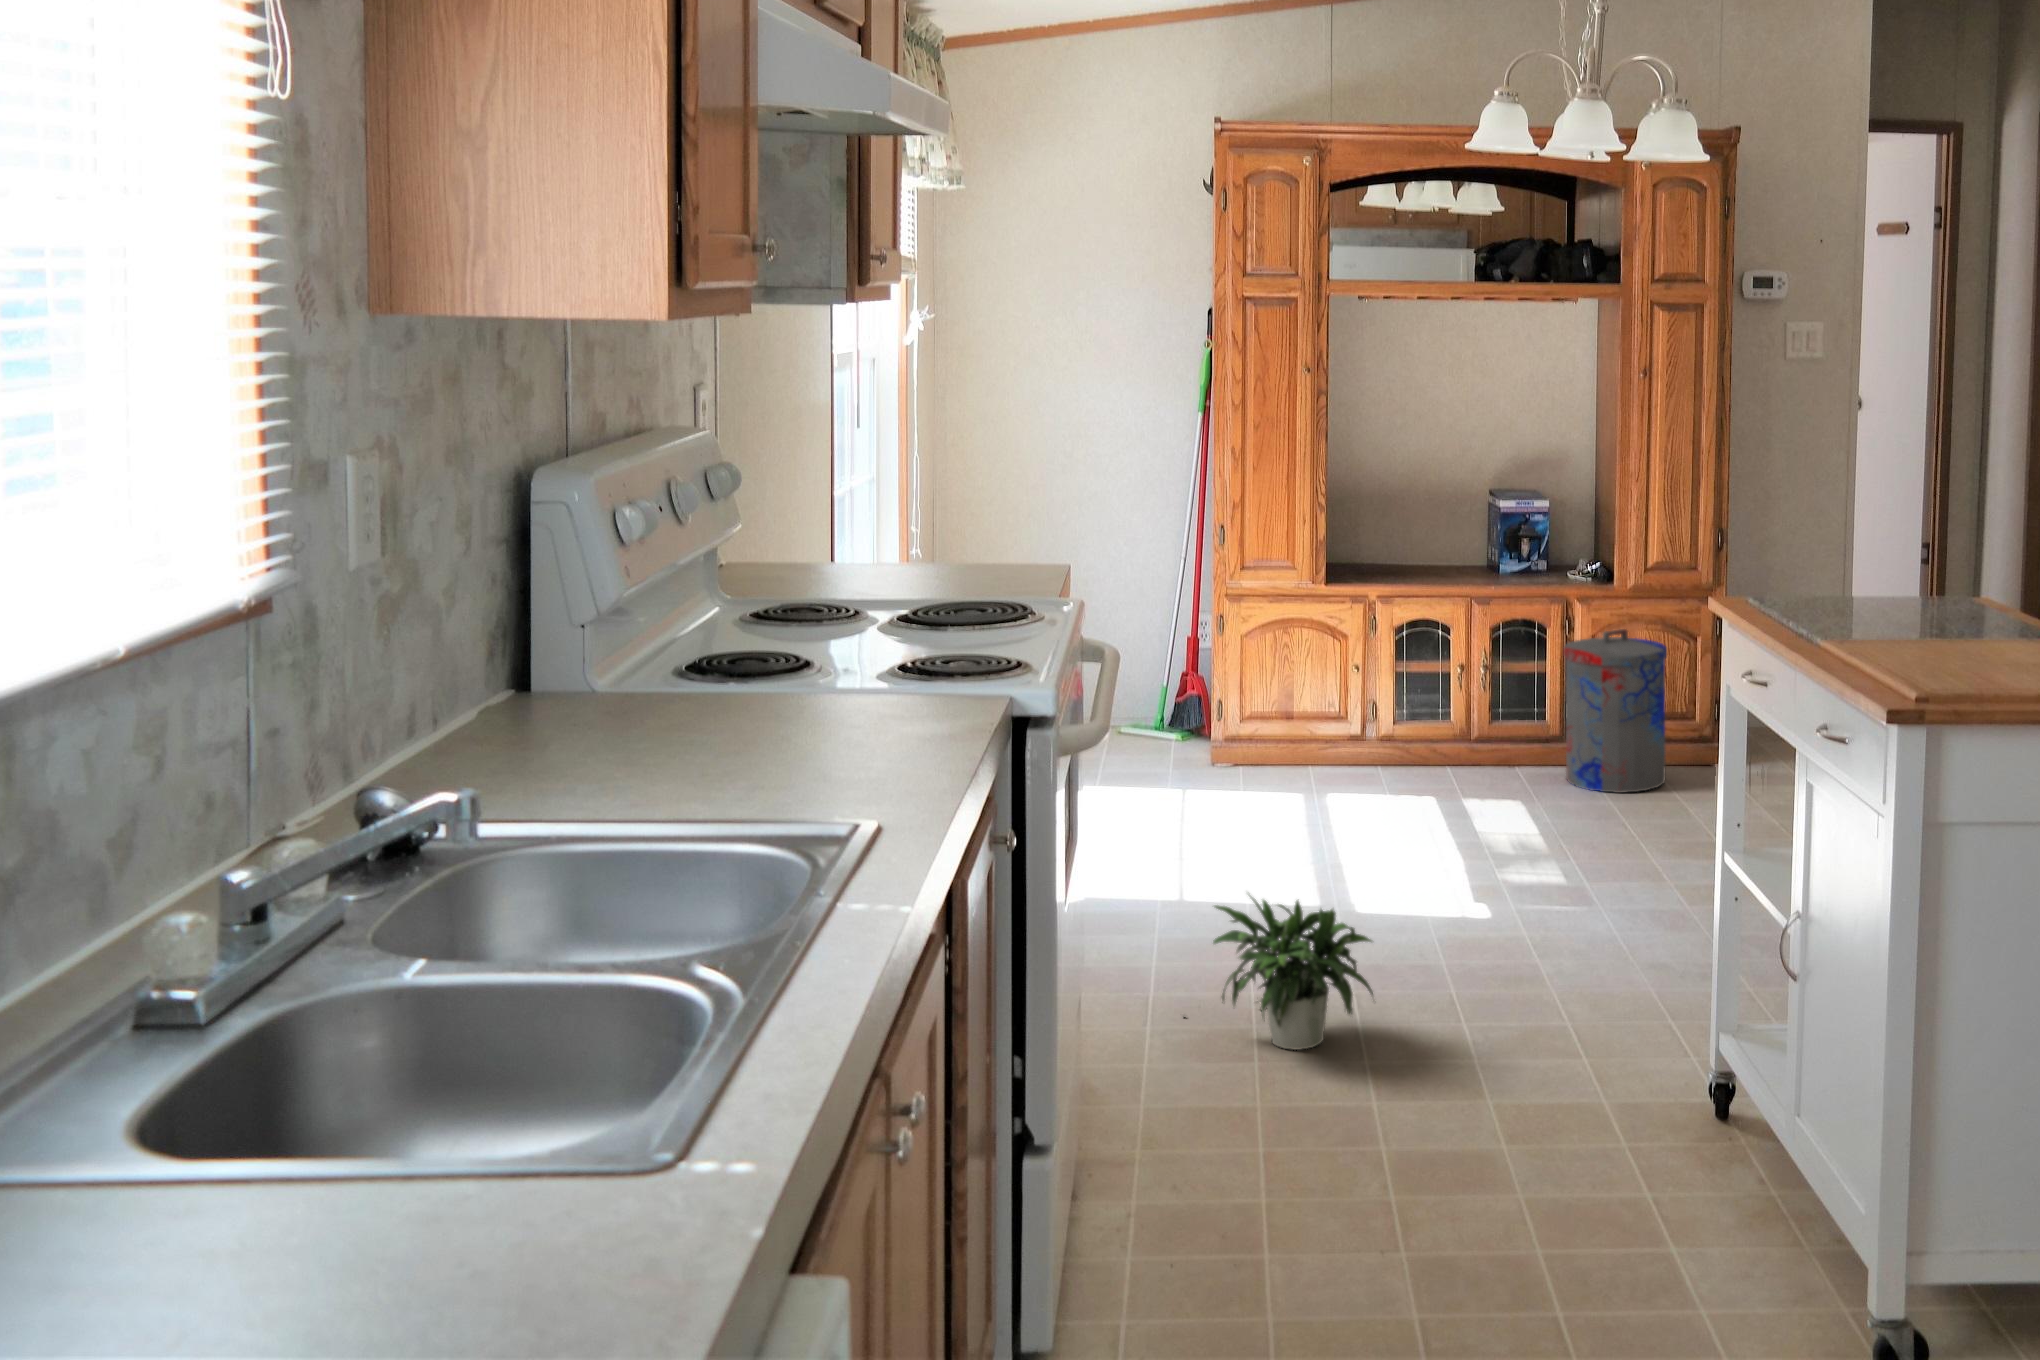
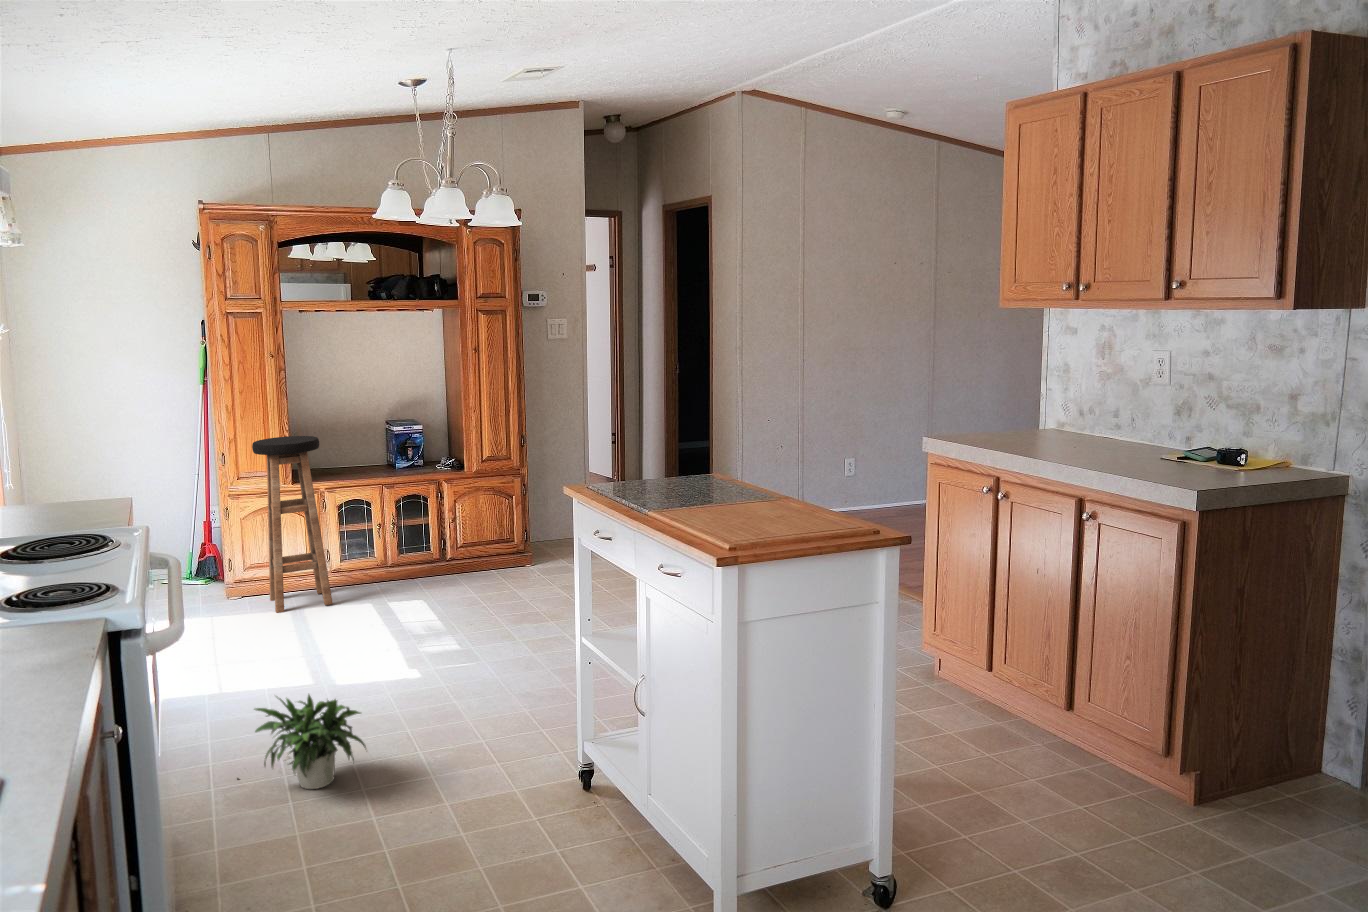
bar stool: none [1267,504,1372,794] -> present [252,436,333,613]
trash can: present [1563,629,1667,793] -> none [440,495,502,588]

